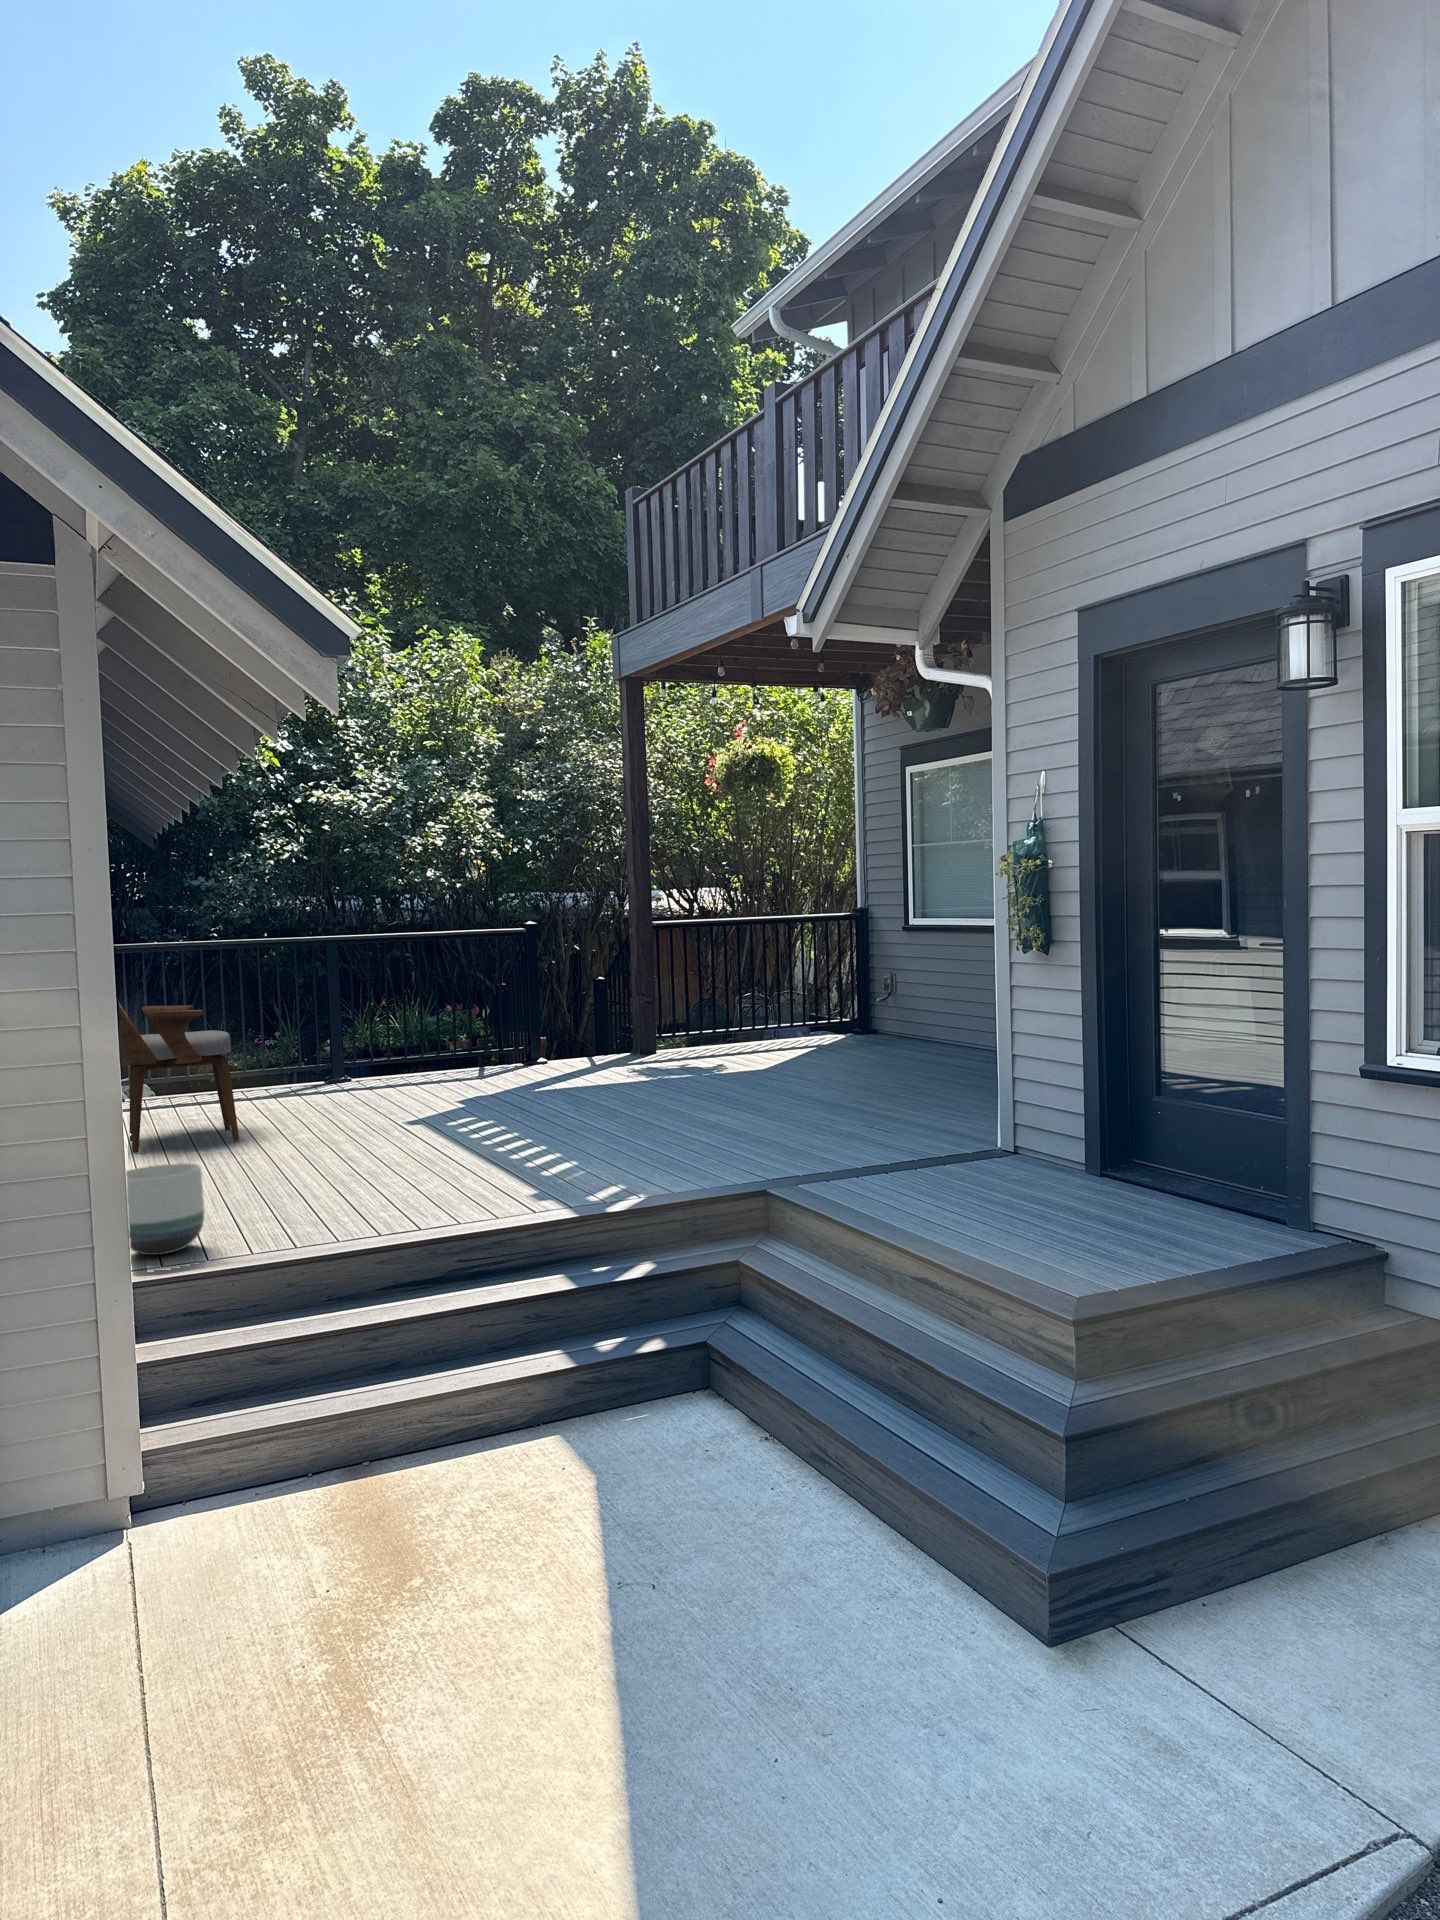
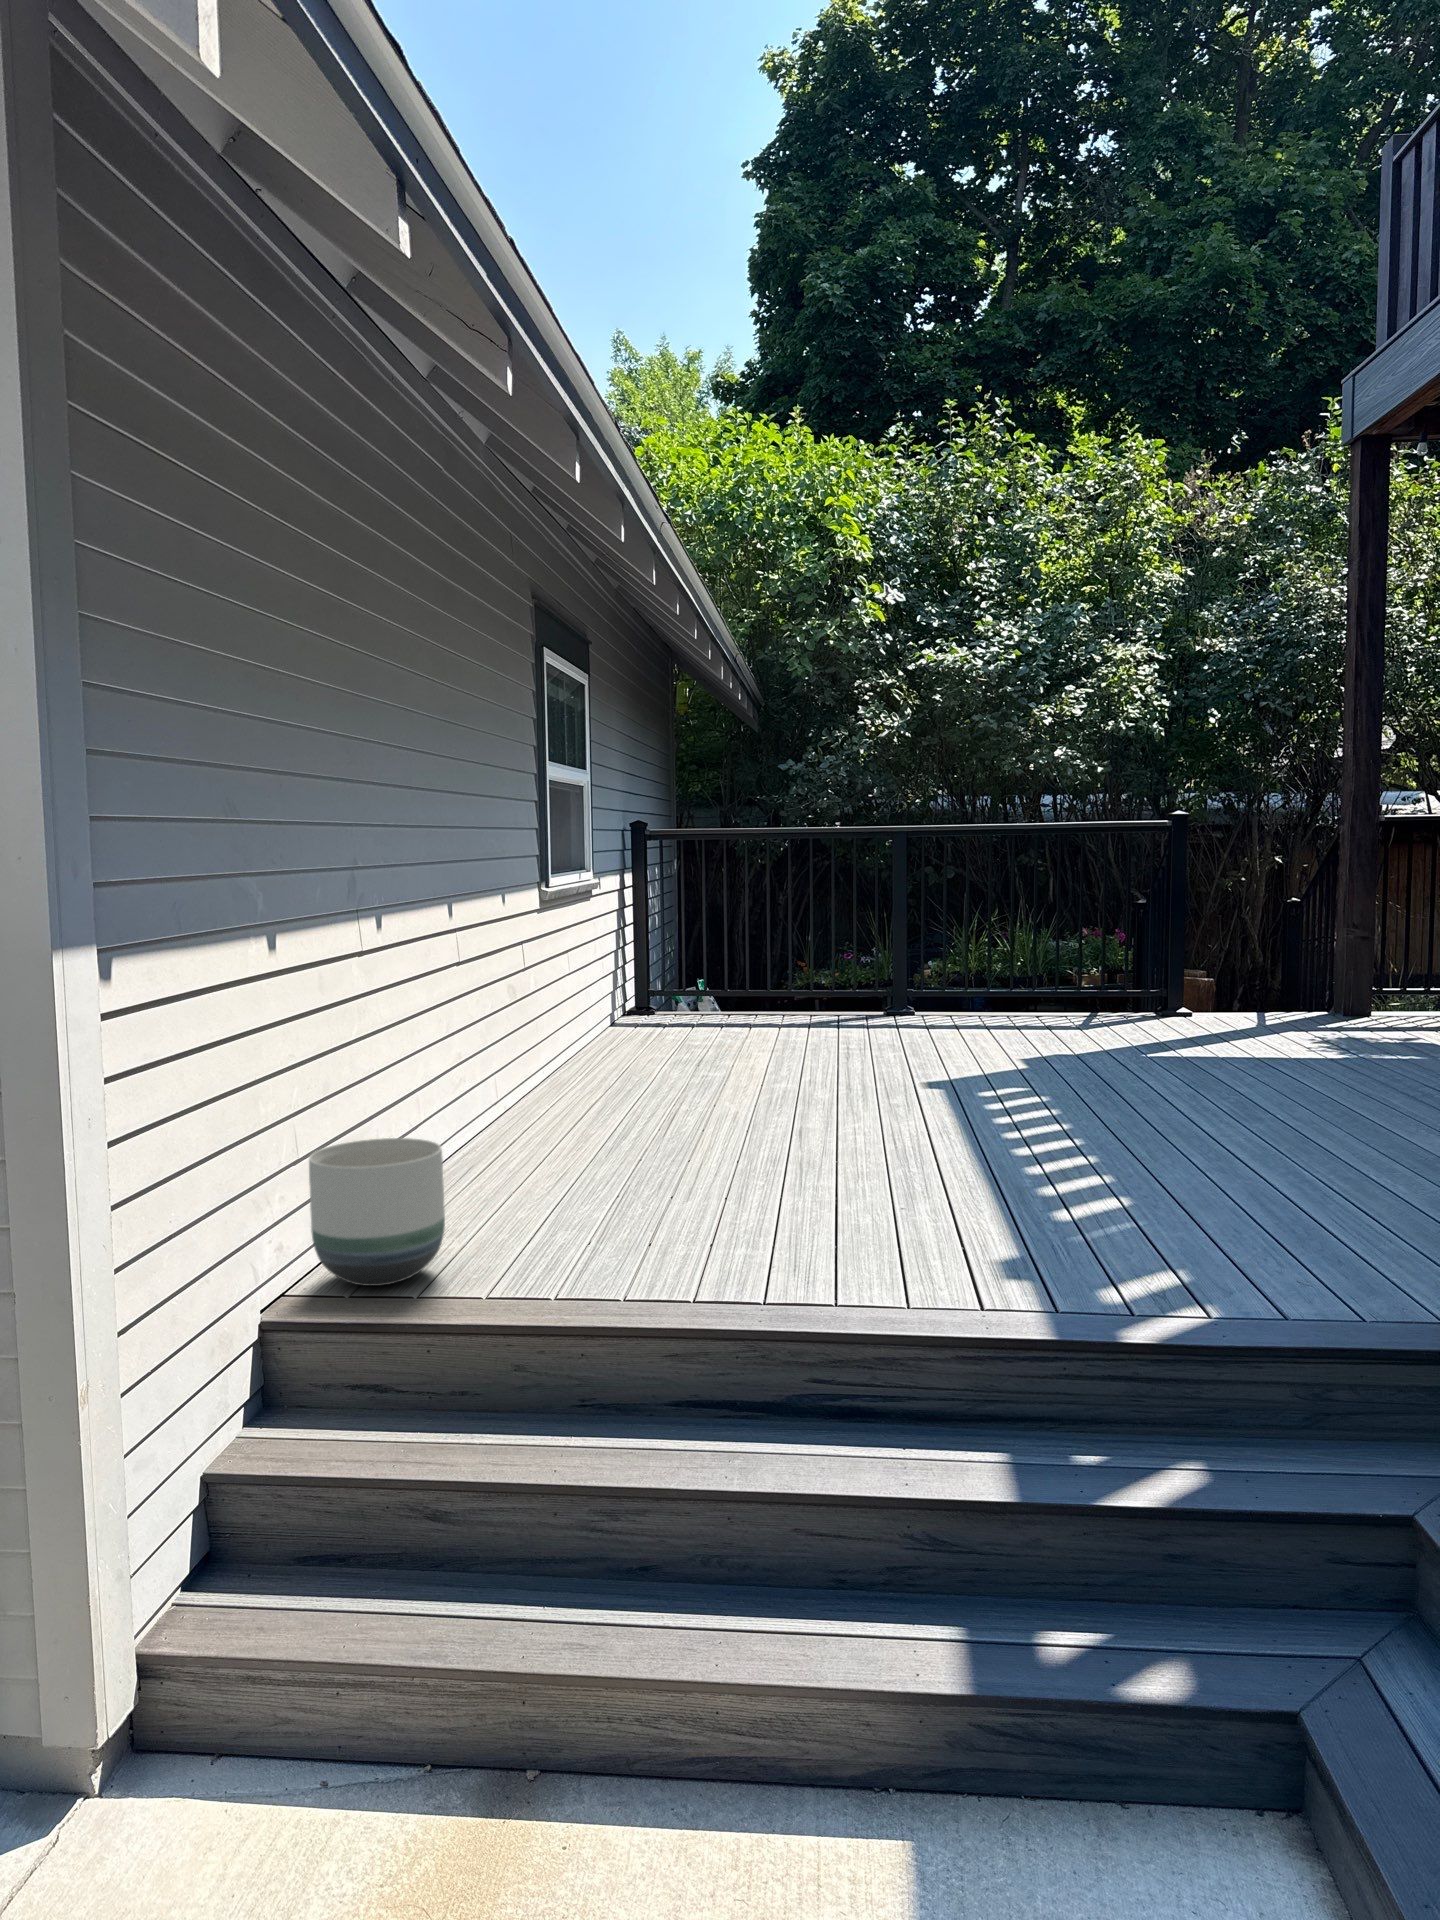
armchair: present [118,1001,239,1153] -> none [546,857,715,1084]

